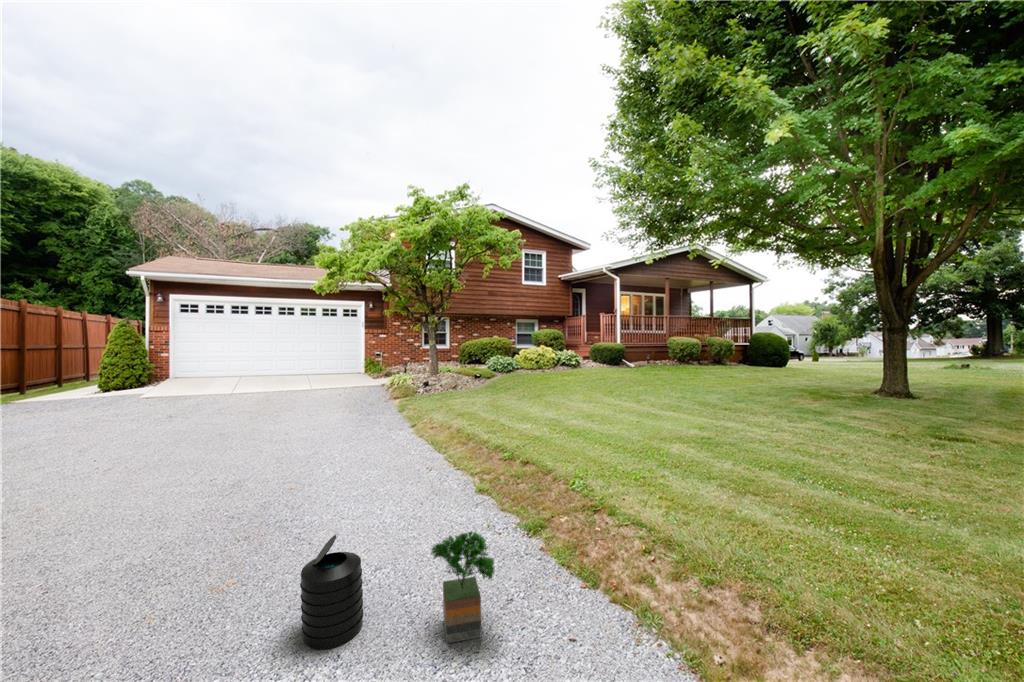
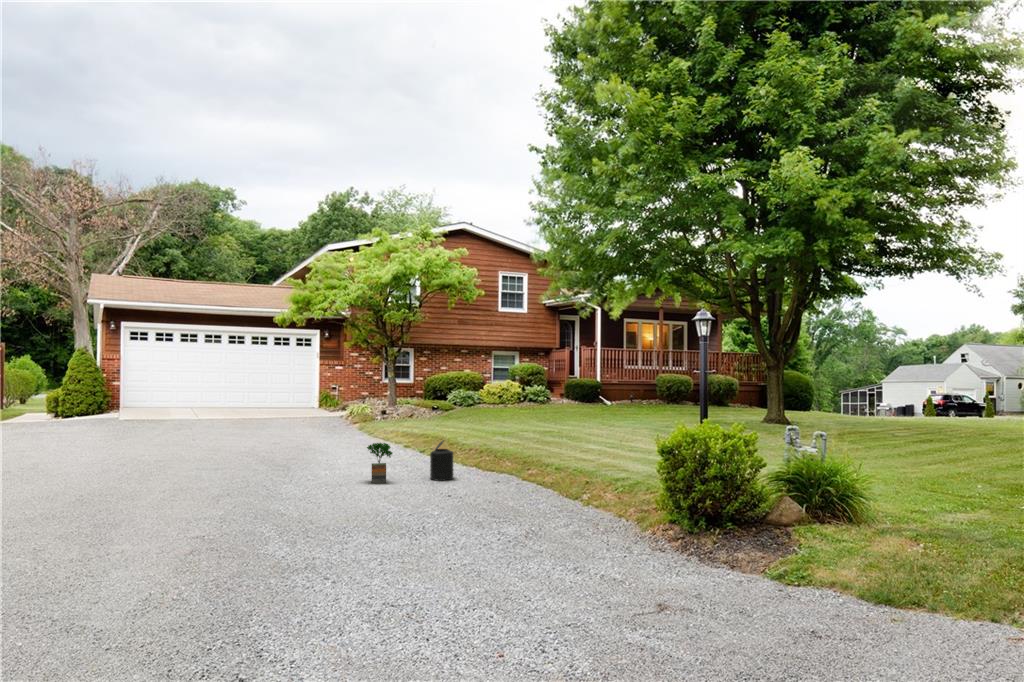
trash can: present [300,535,363,649] -> present [430,441,454,481]

